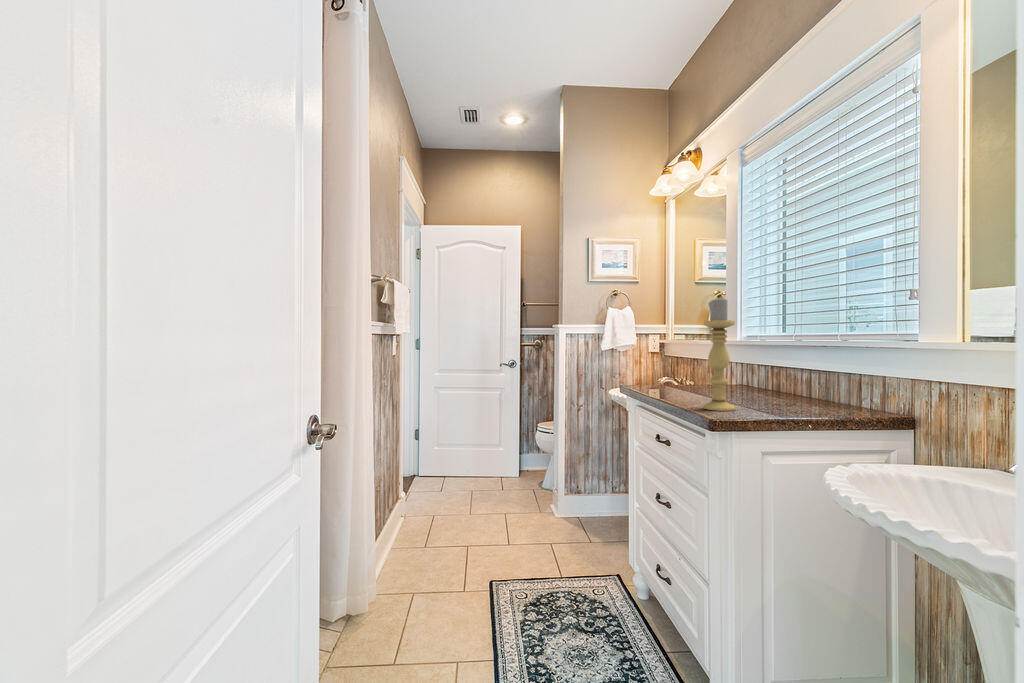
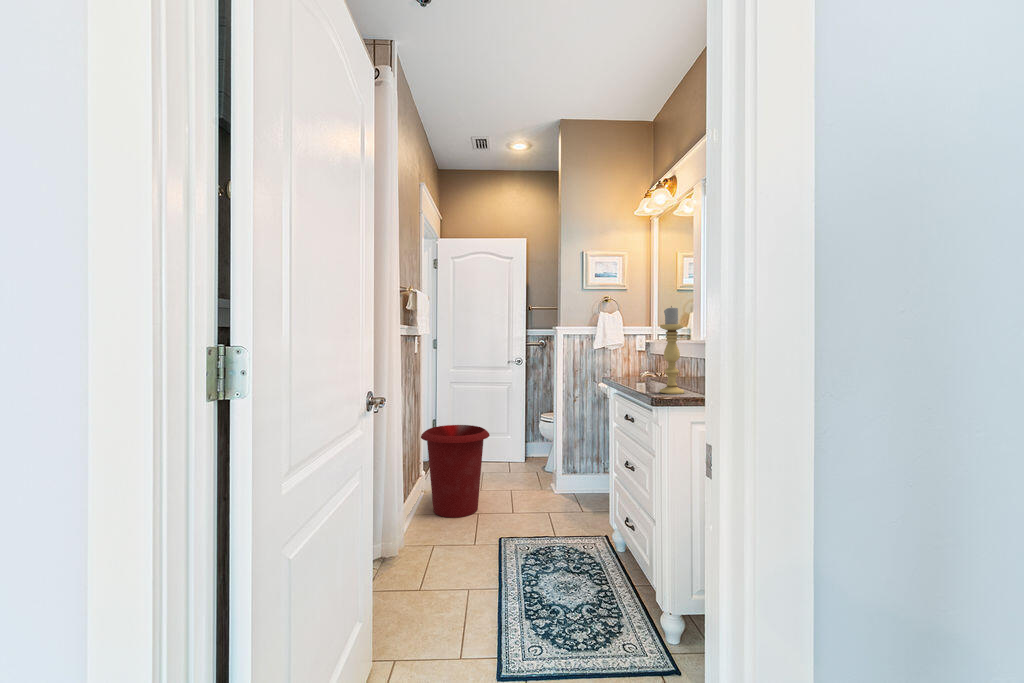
waste bin: none [398,439,480,551] -> present [421,425,490,518]

